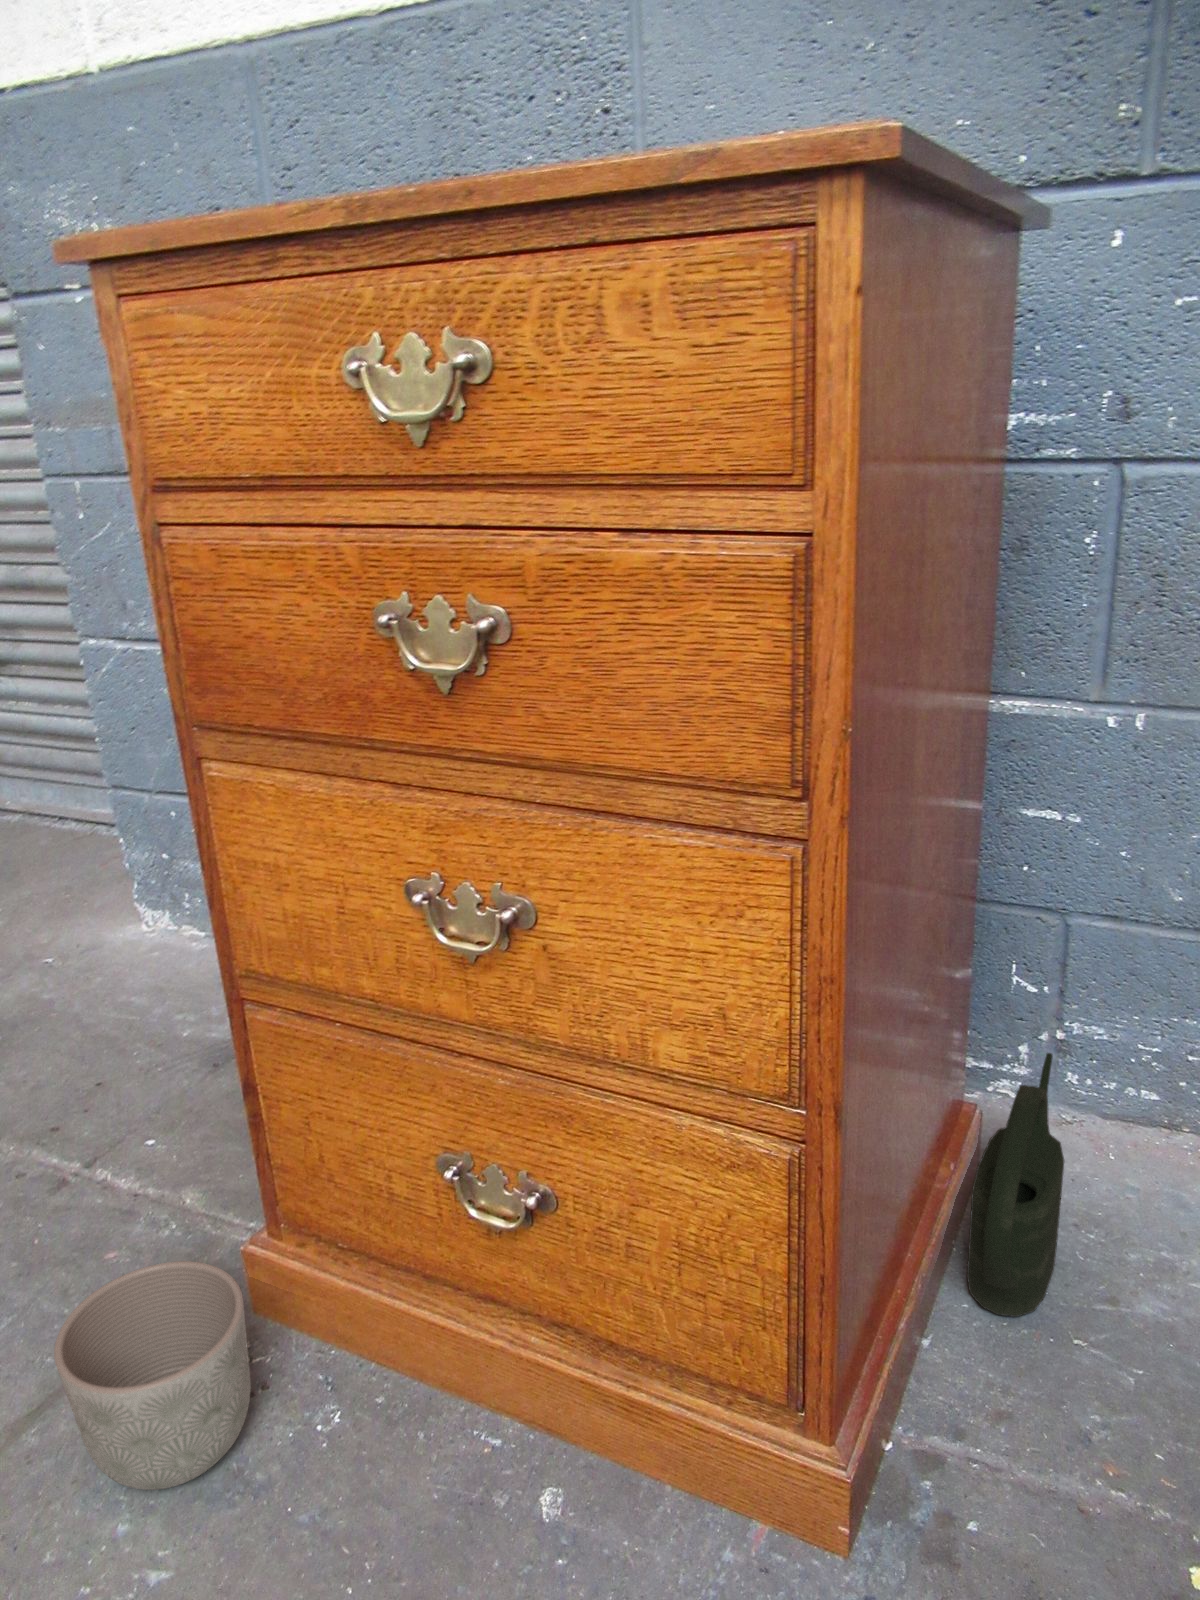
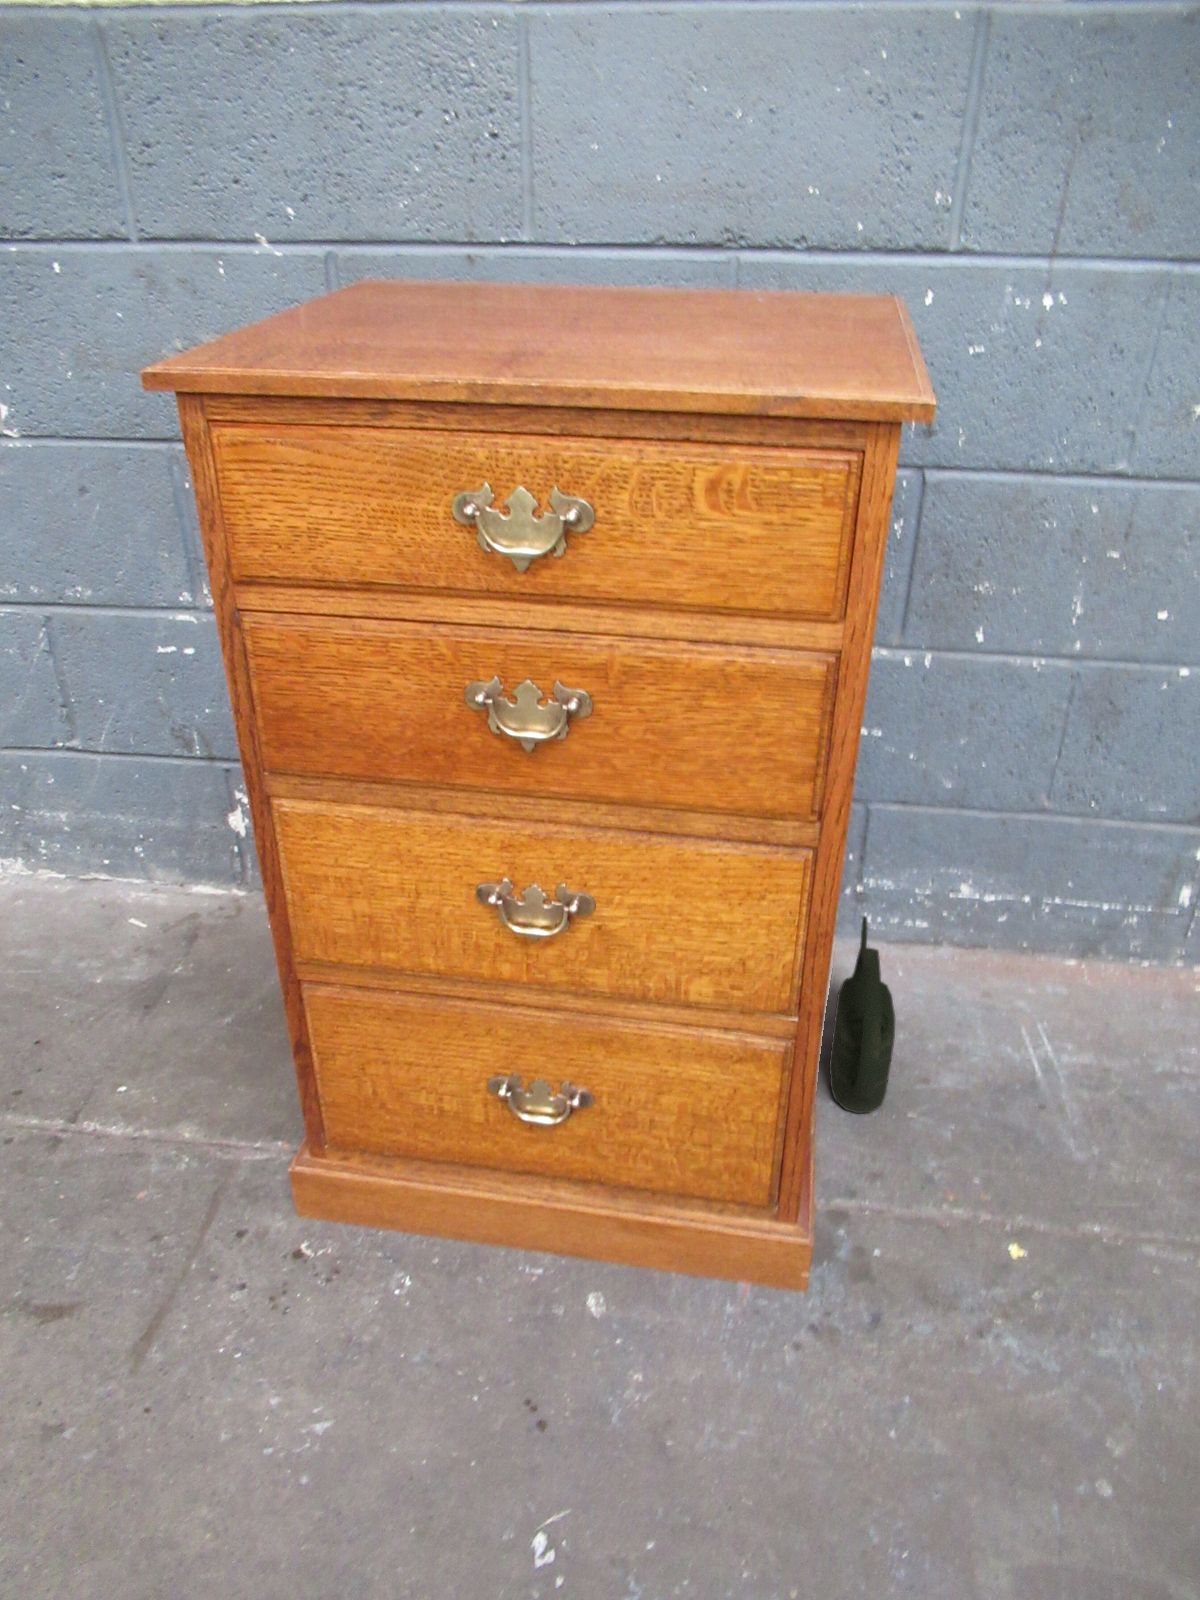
planter: present [54,1261,251,1490] -> none [199,1191,349,1370]

